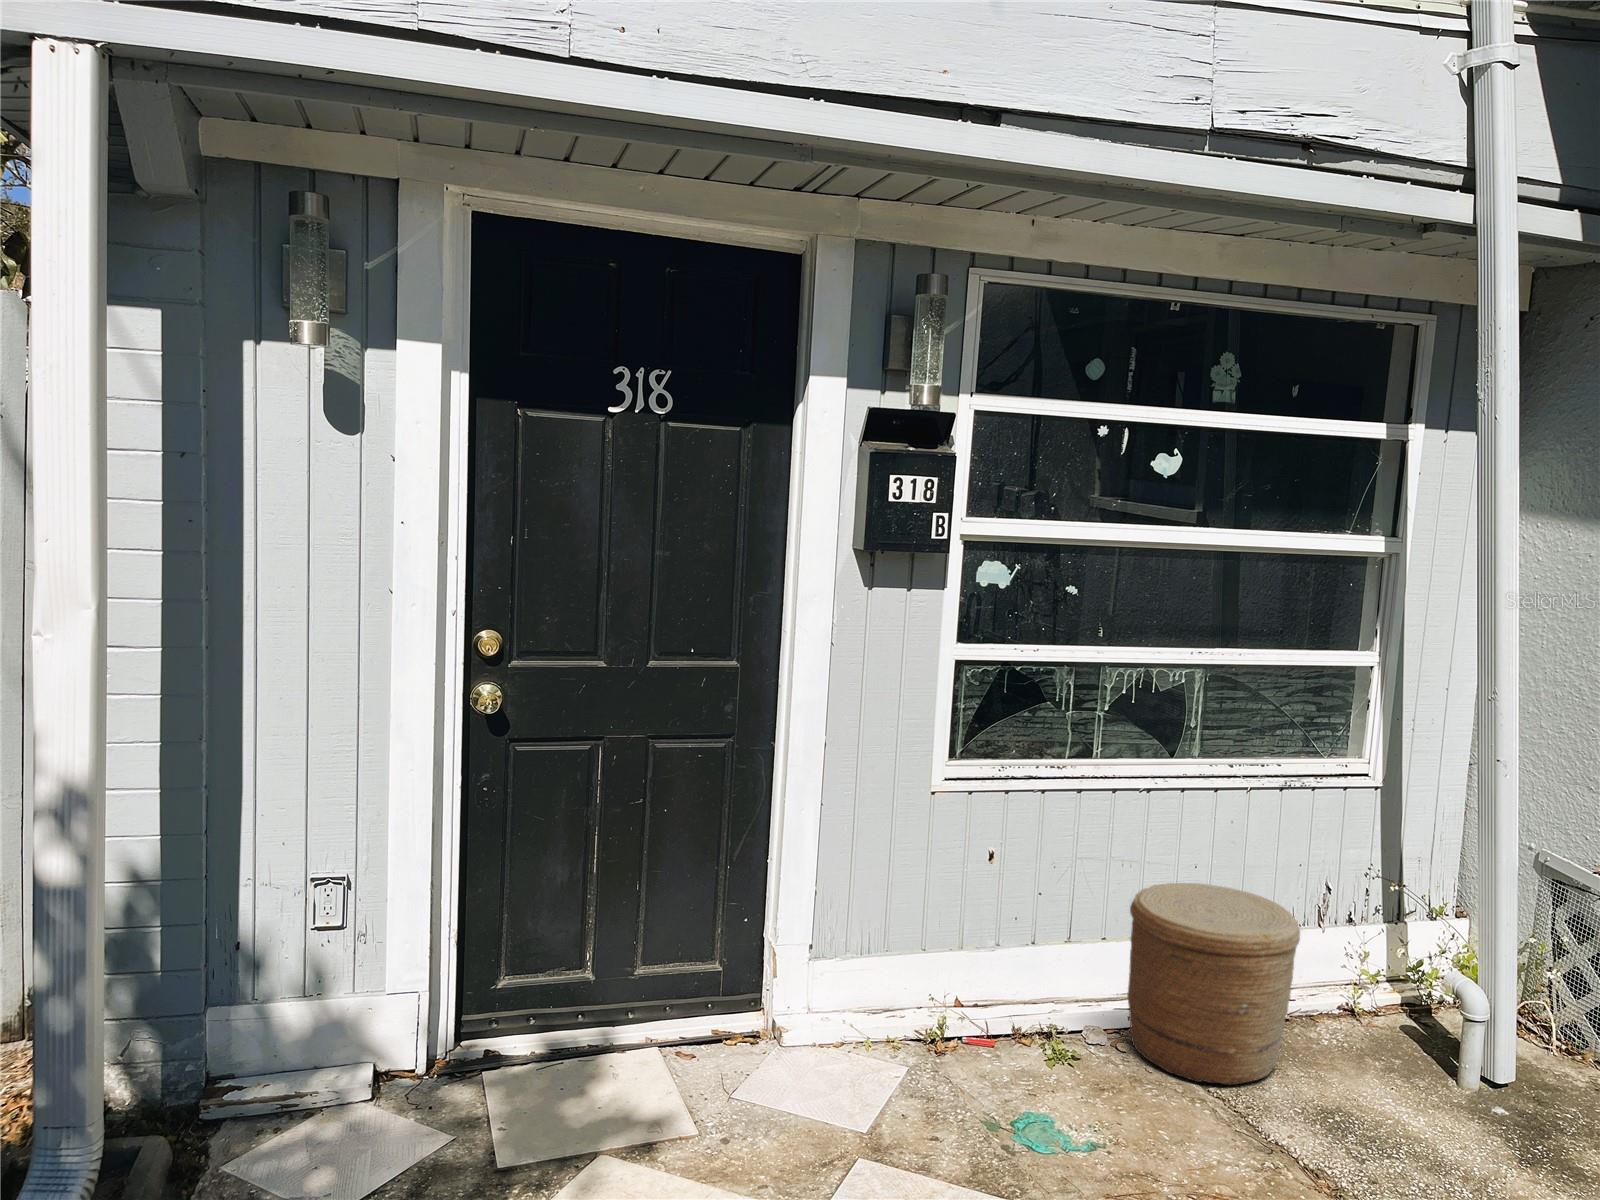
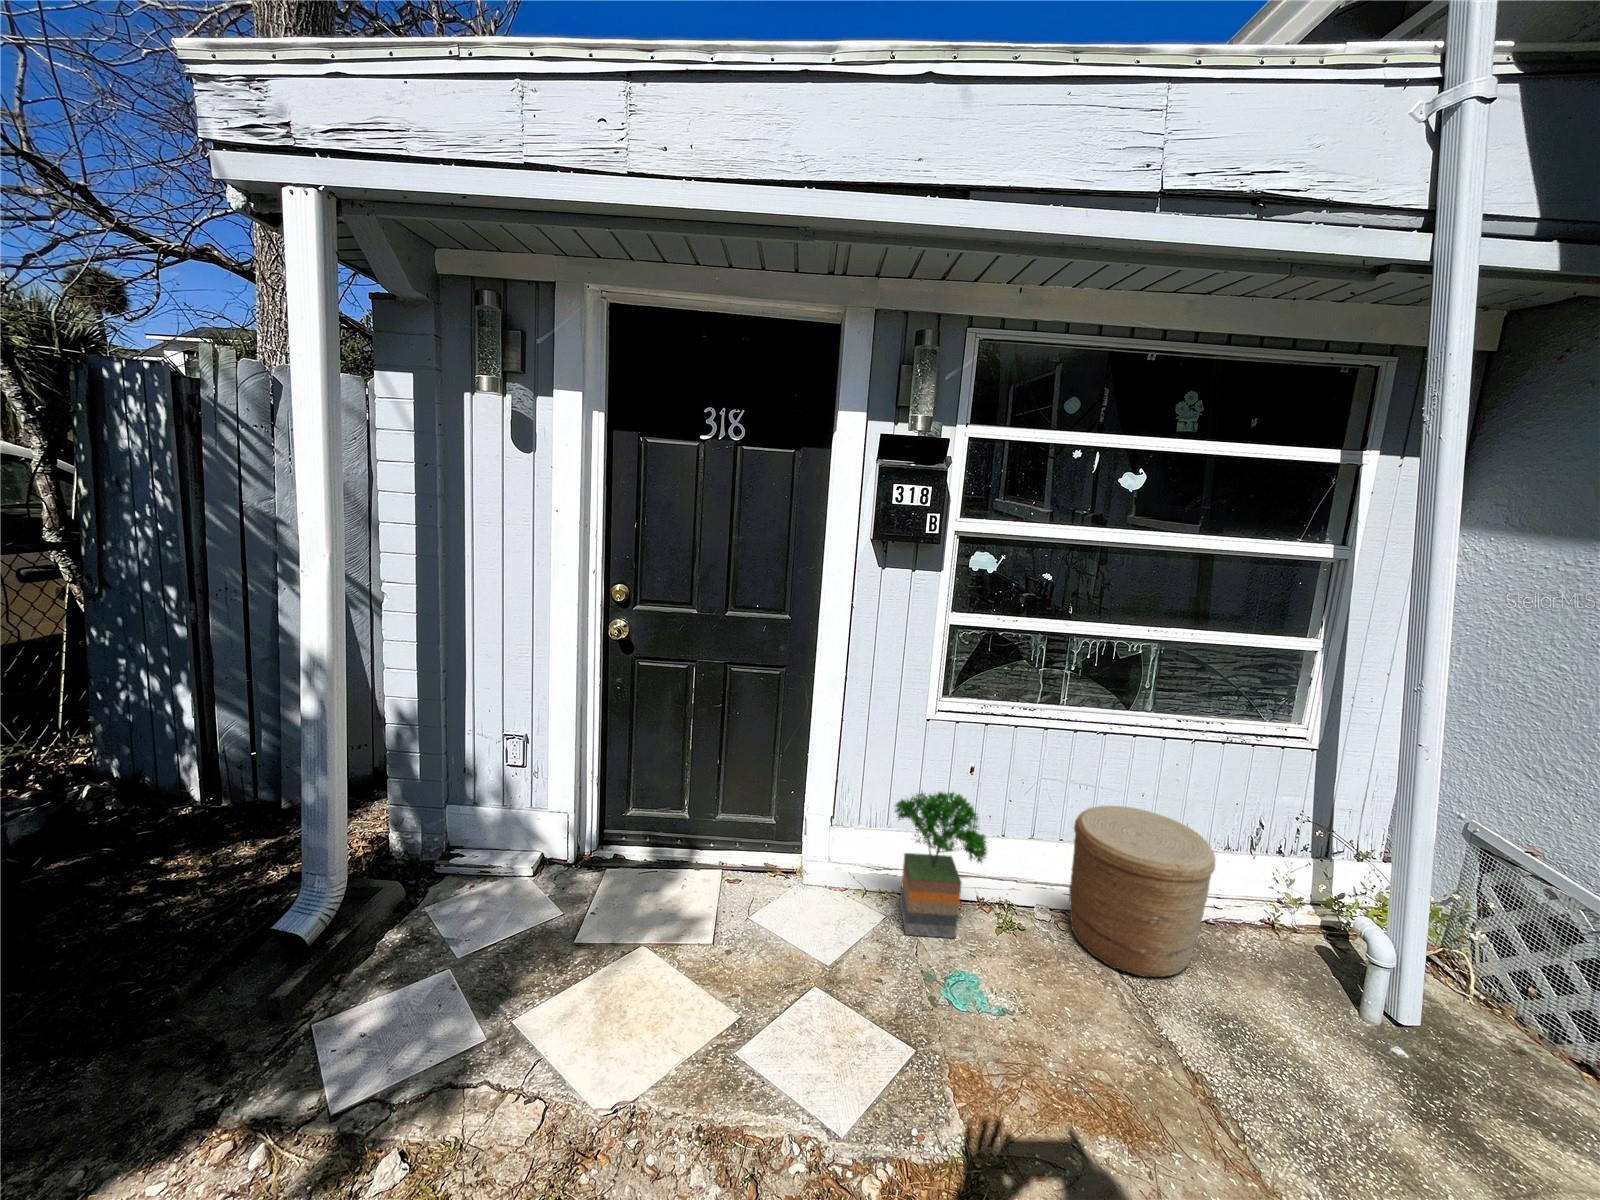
potted tree: none [908,885,1045,1087] -> present [895,792,987,938]

